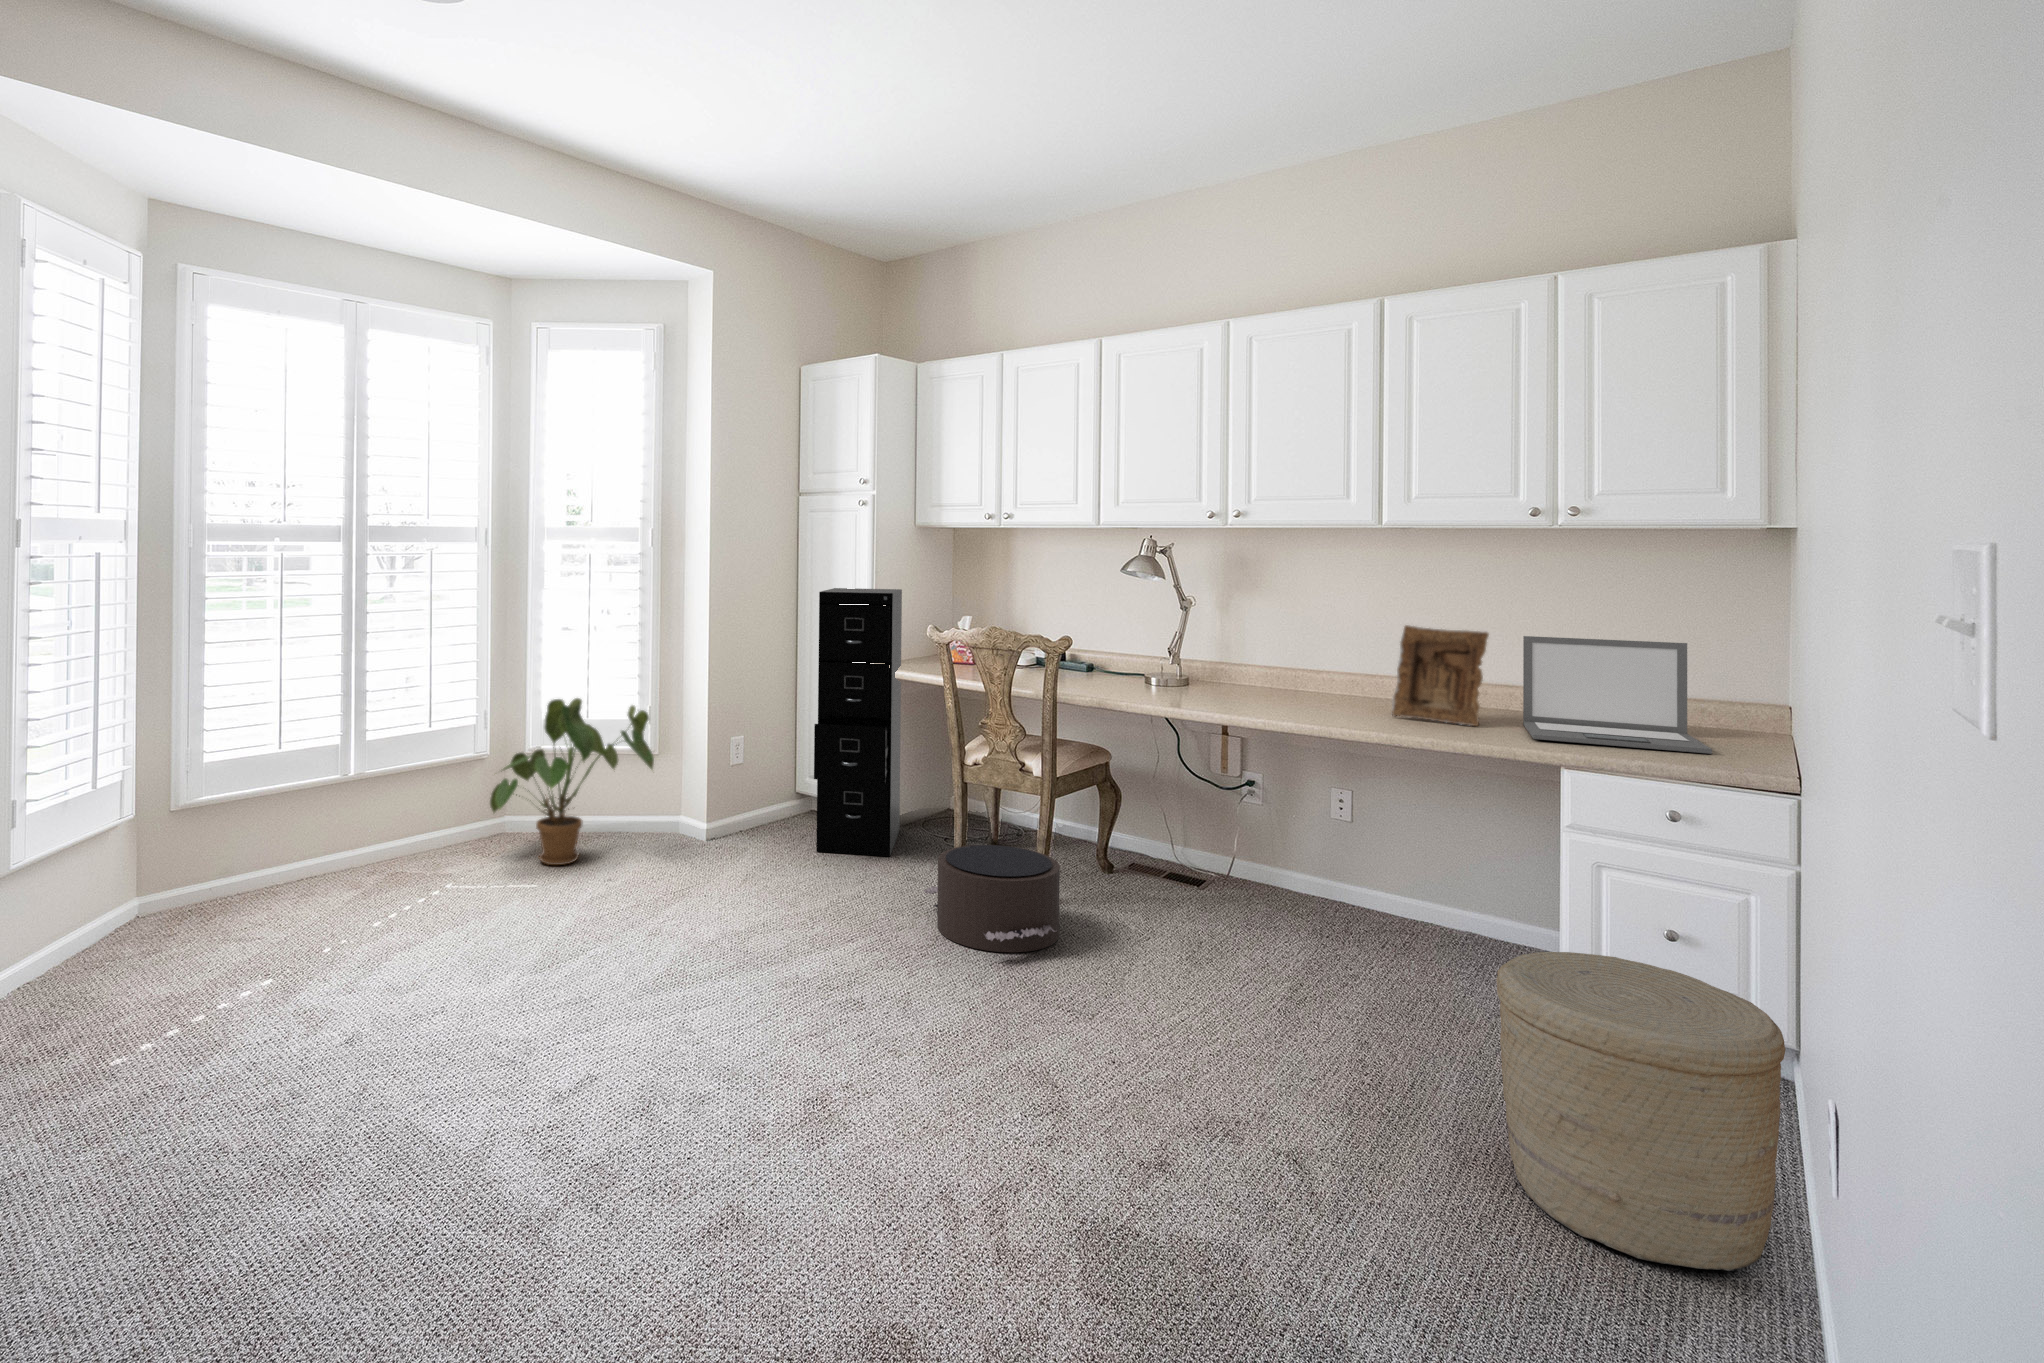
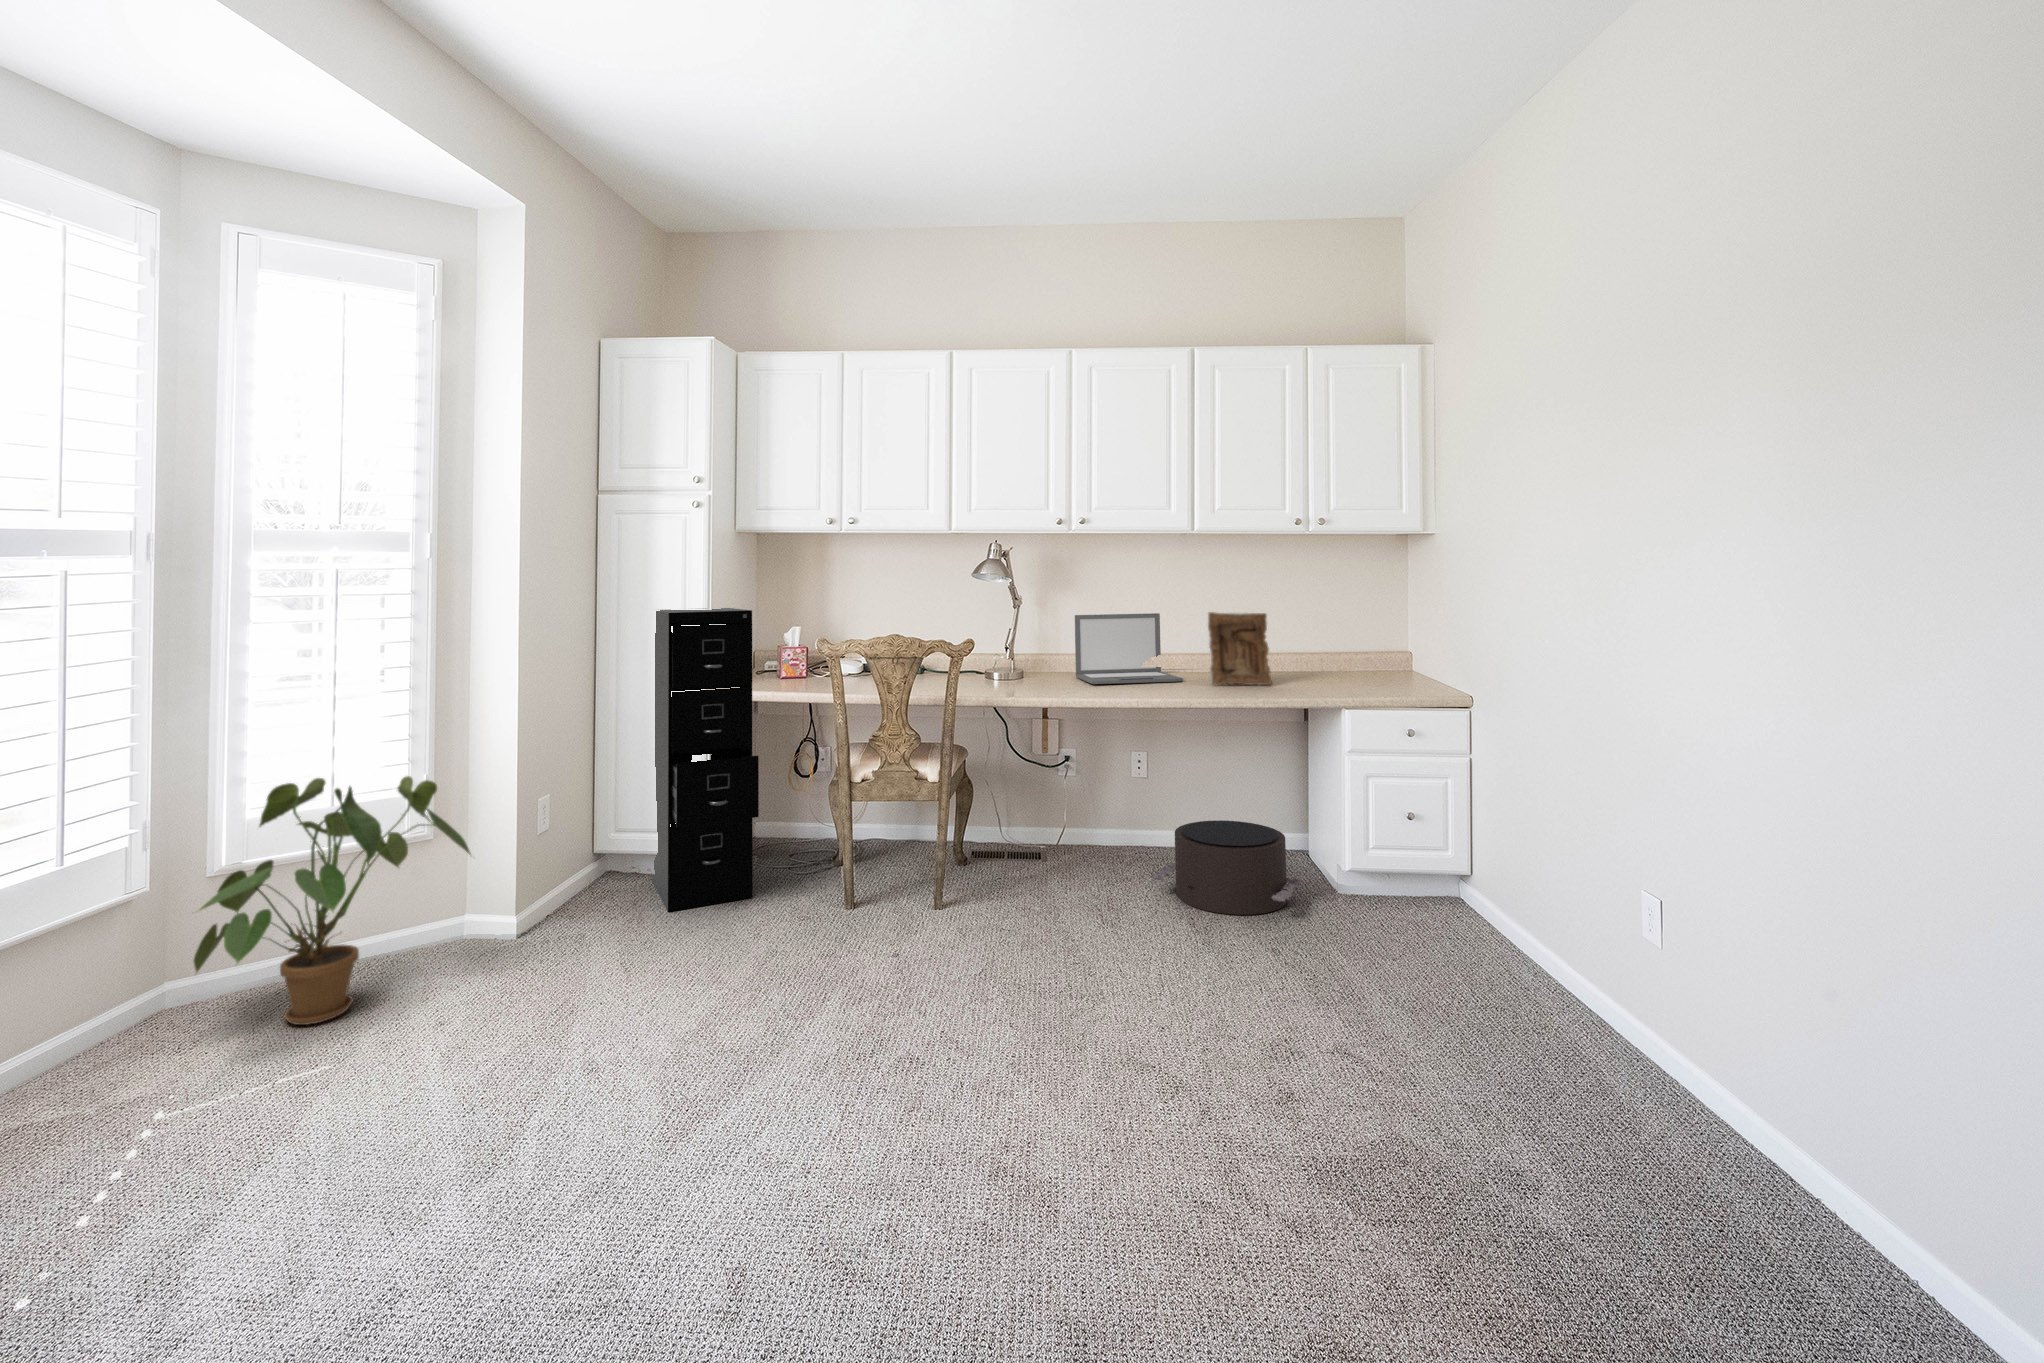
laptop: present [1523,636,1712,754] -> present [1075,613,1183,684]
pouf: present [923,845,1060,952] -> present [1153,820,1301,915]
woven basket: present [1497,952,1786,1271] -> none [1434,833,1619,1043]

